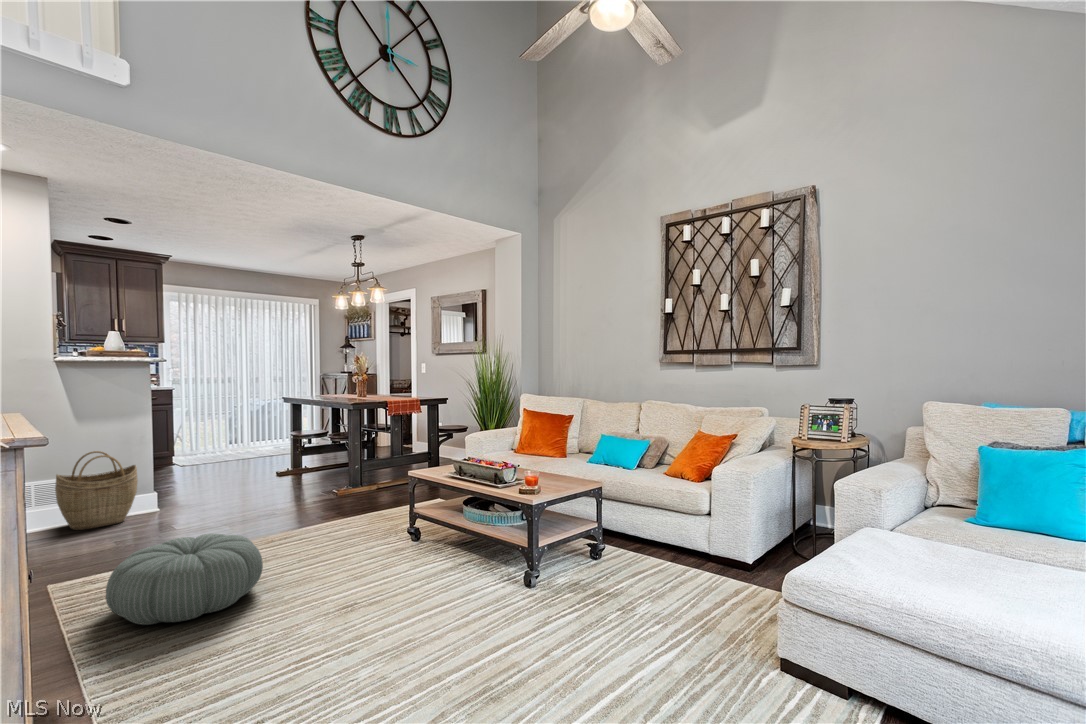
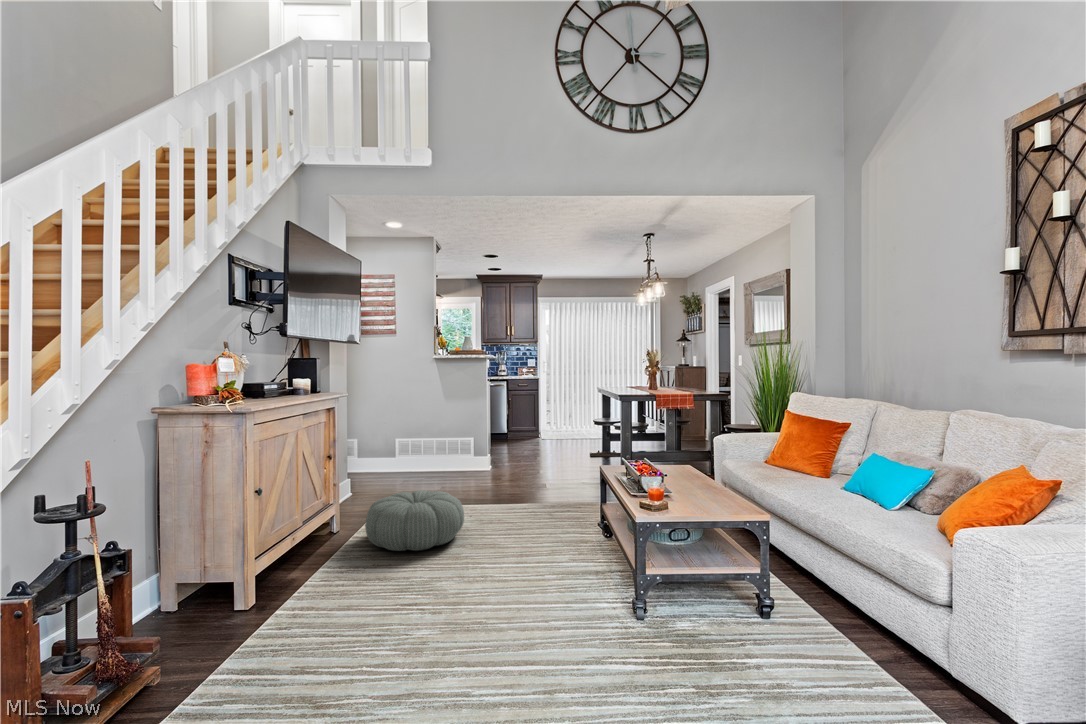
woven basket: present [55,451,138,530] -> none [427,422,473,476]

